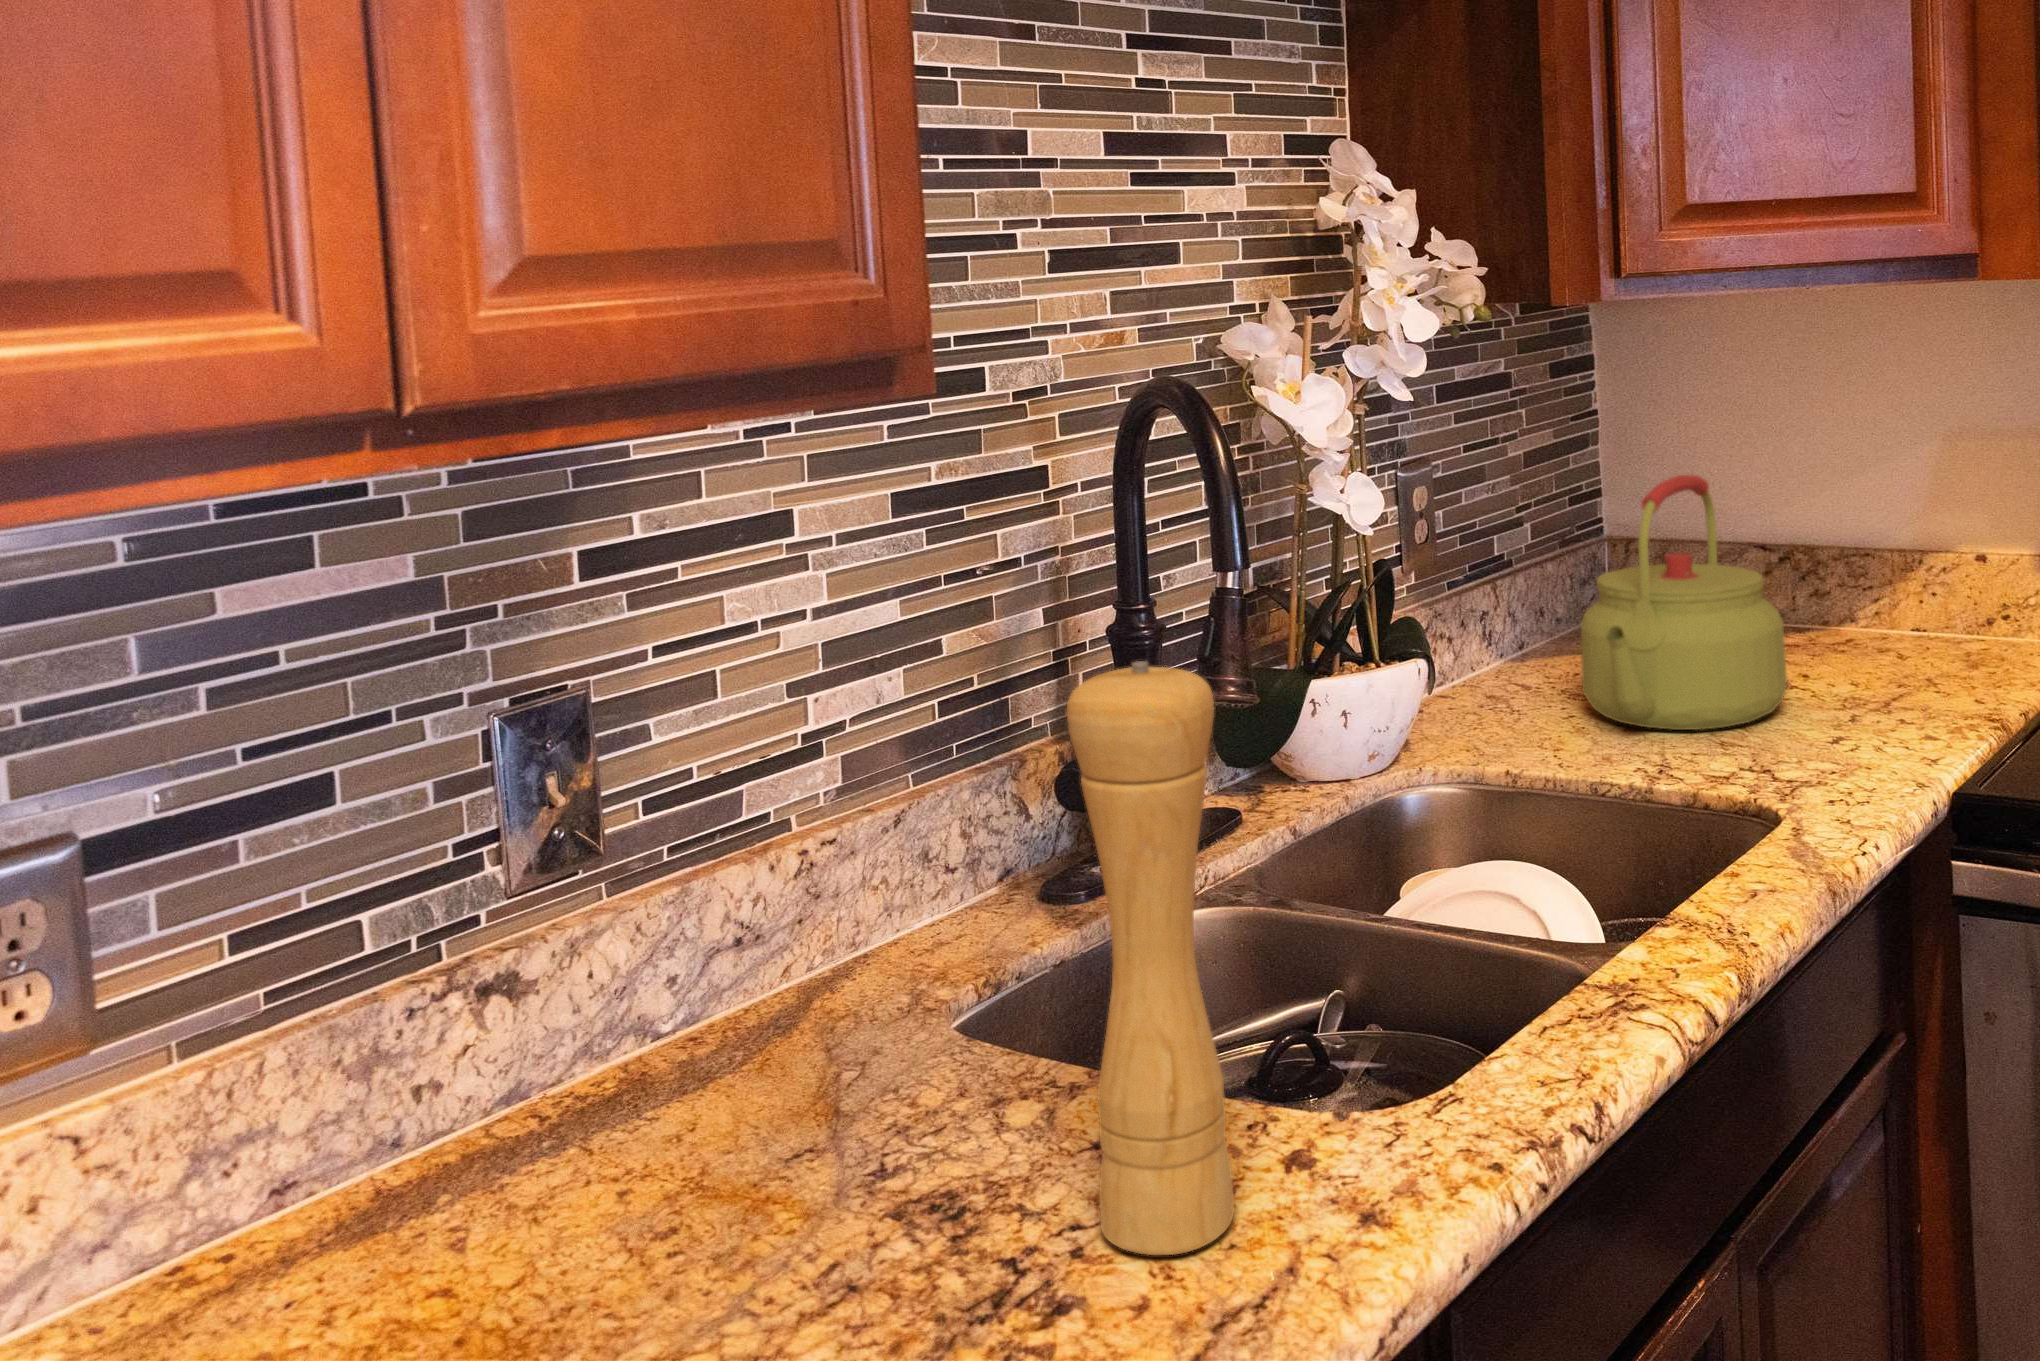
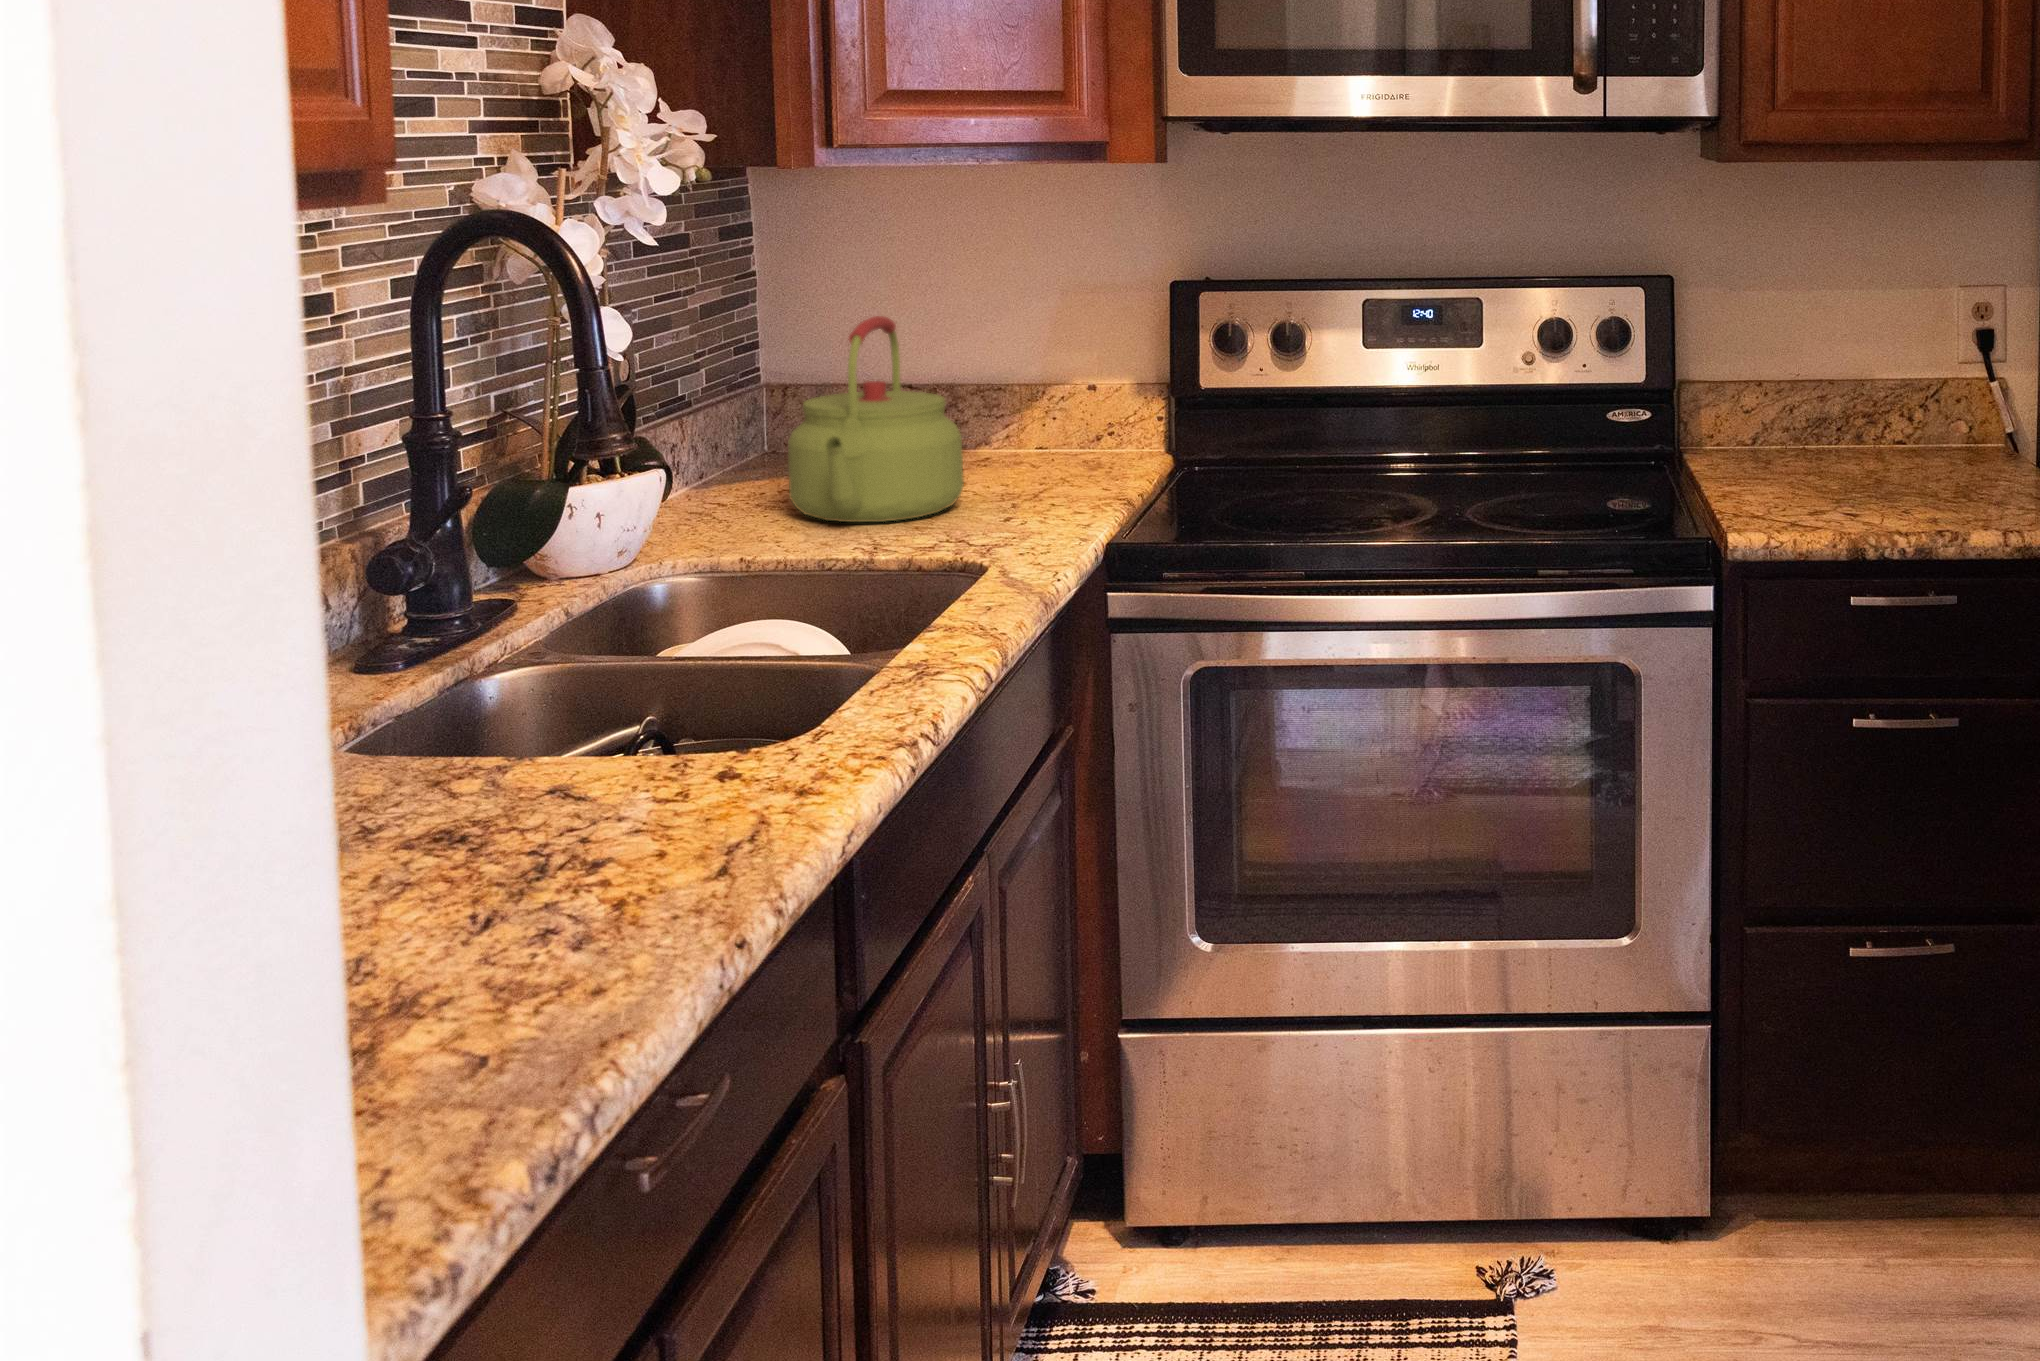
pepper mill: present [1067,661,1234,1255] -> none [587,412,708,822]

